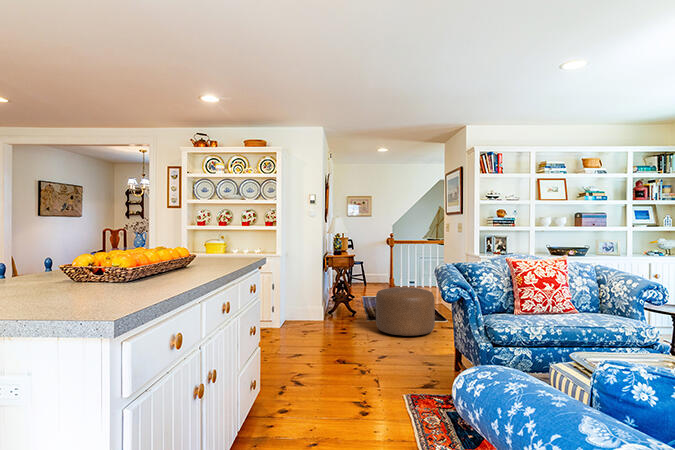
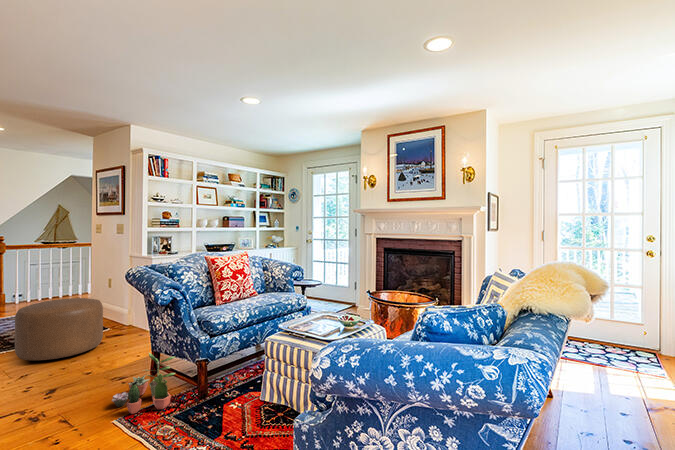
potted plant: none [408,345,460,400] -> present [112,353,175,414]

